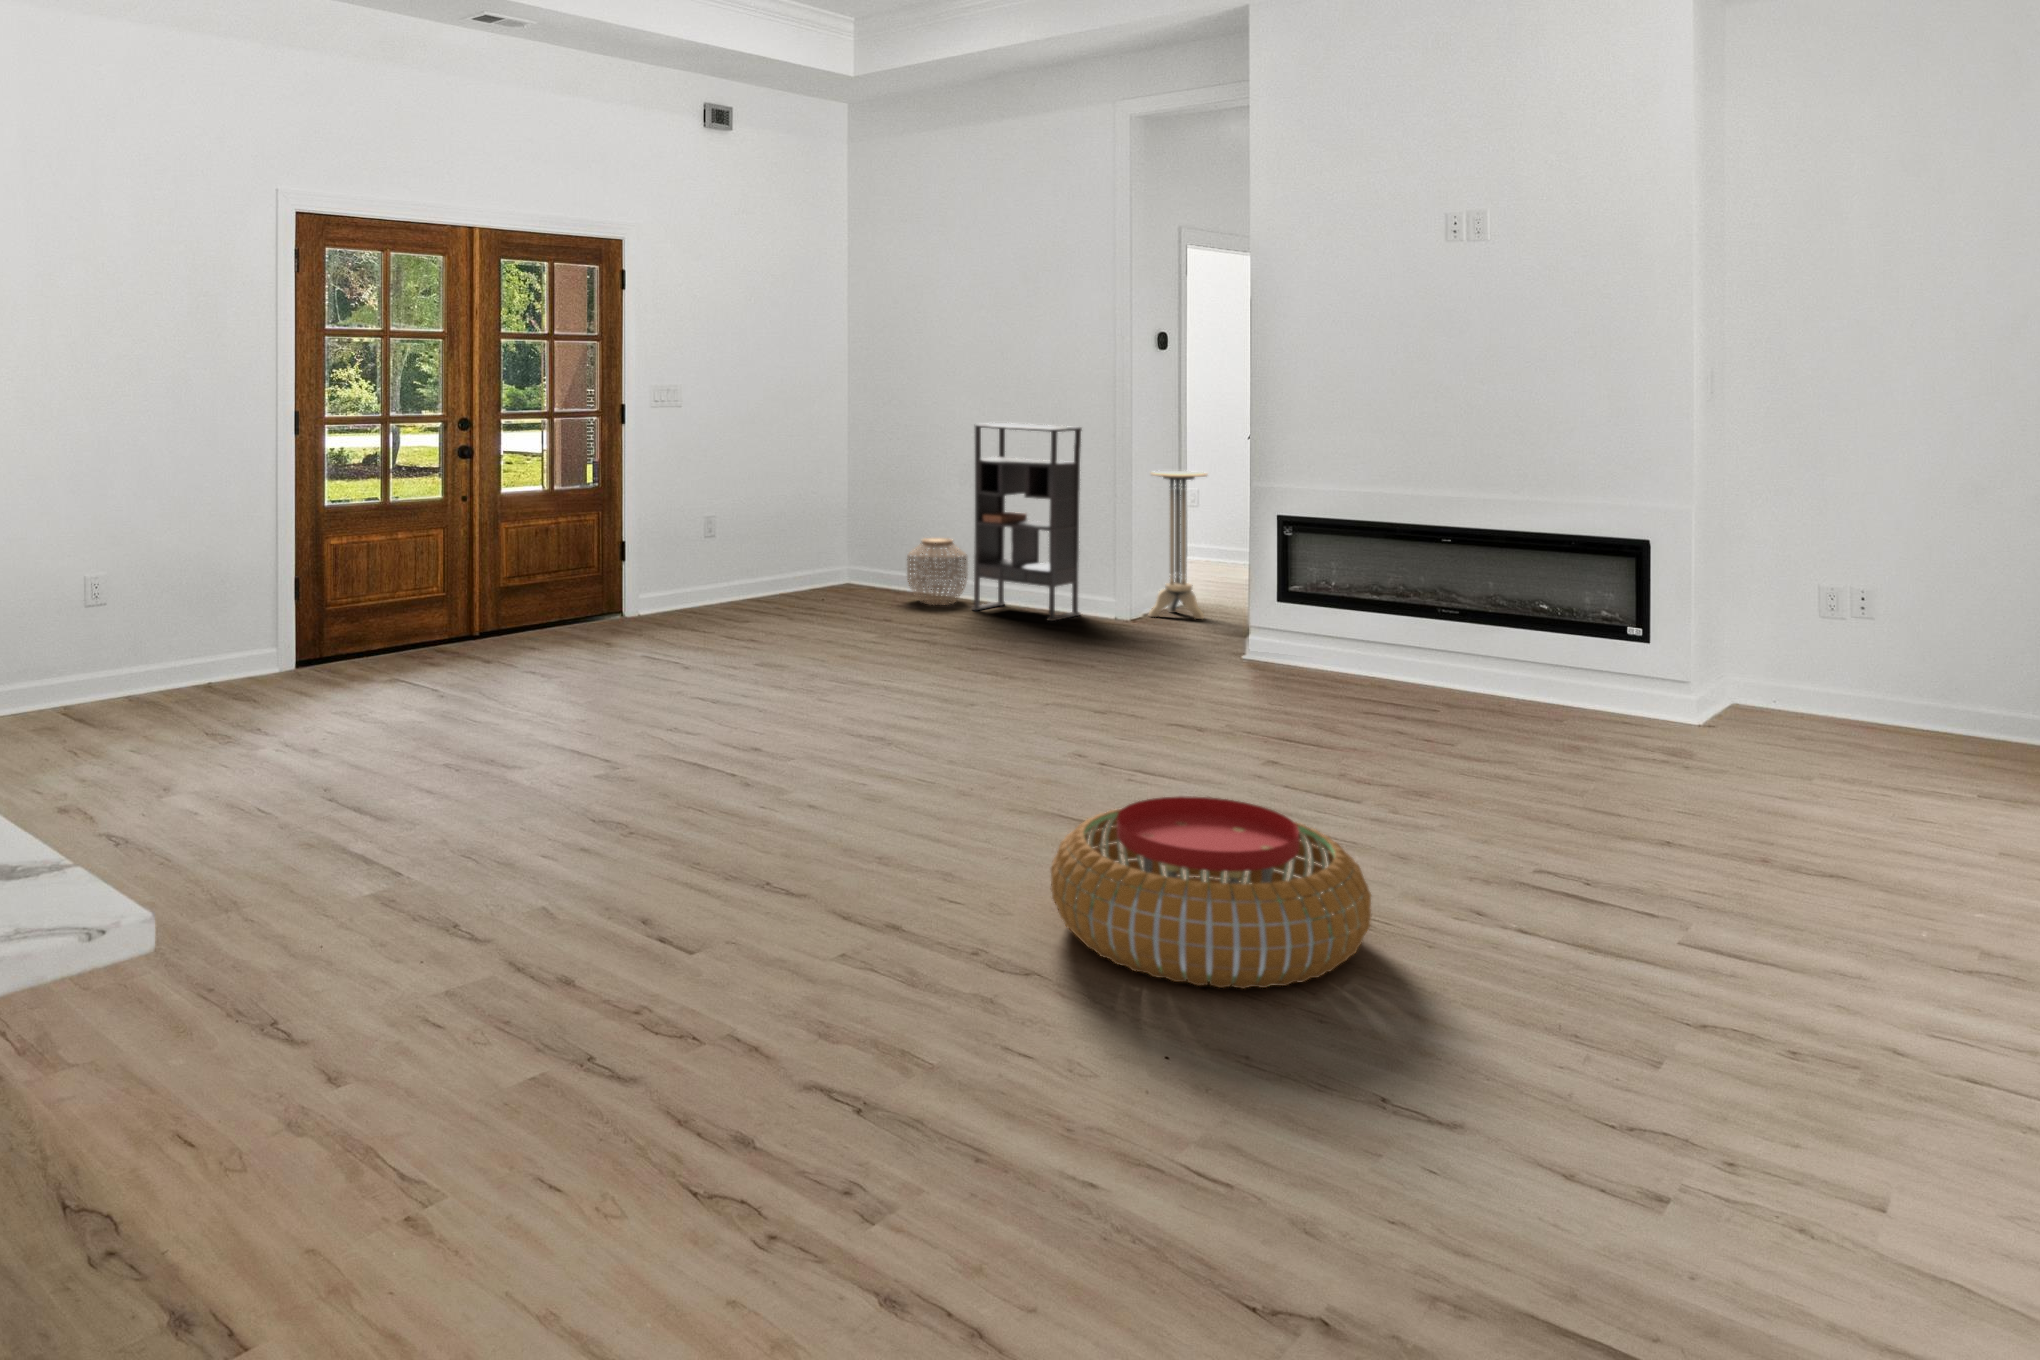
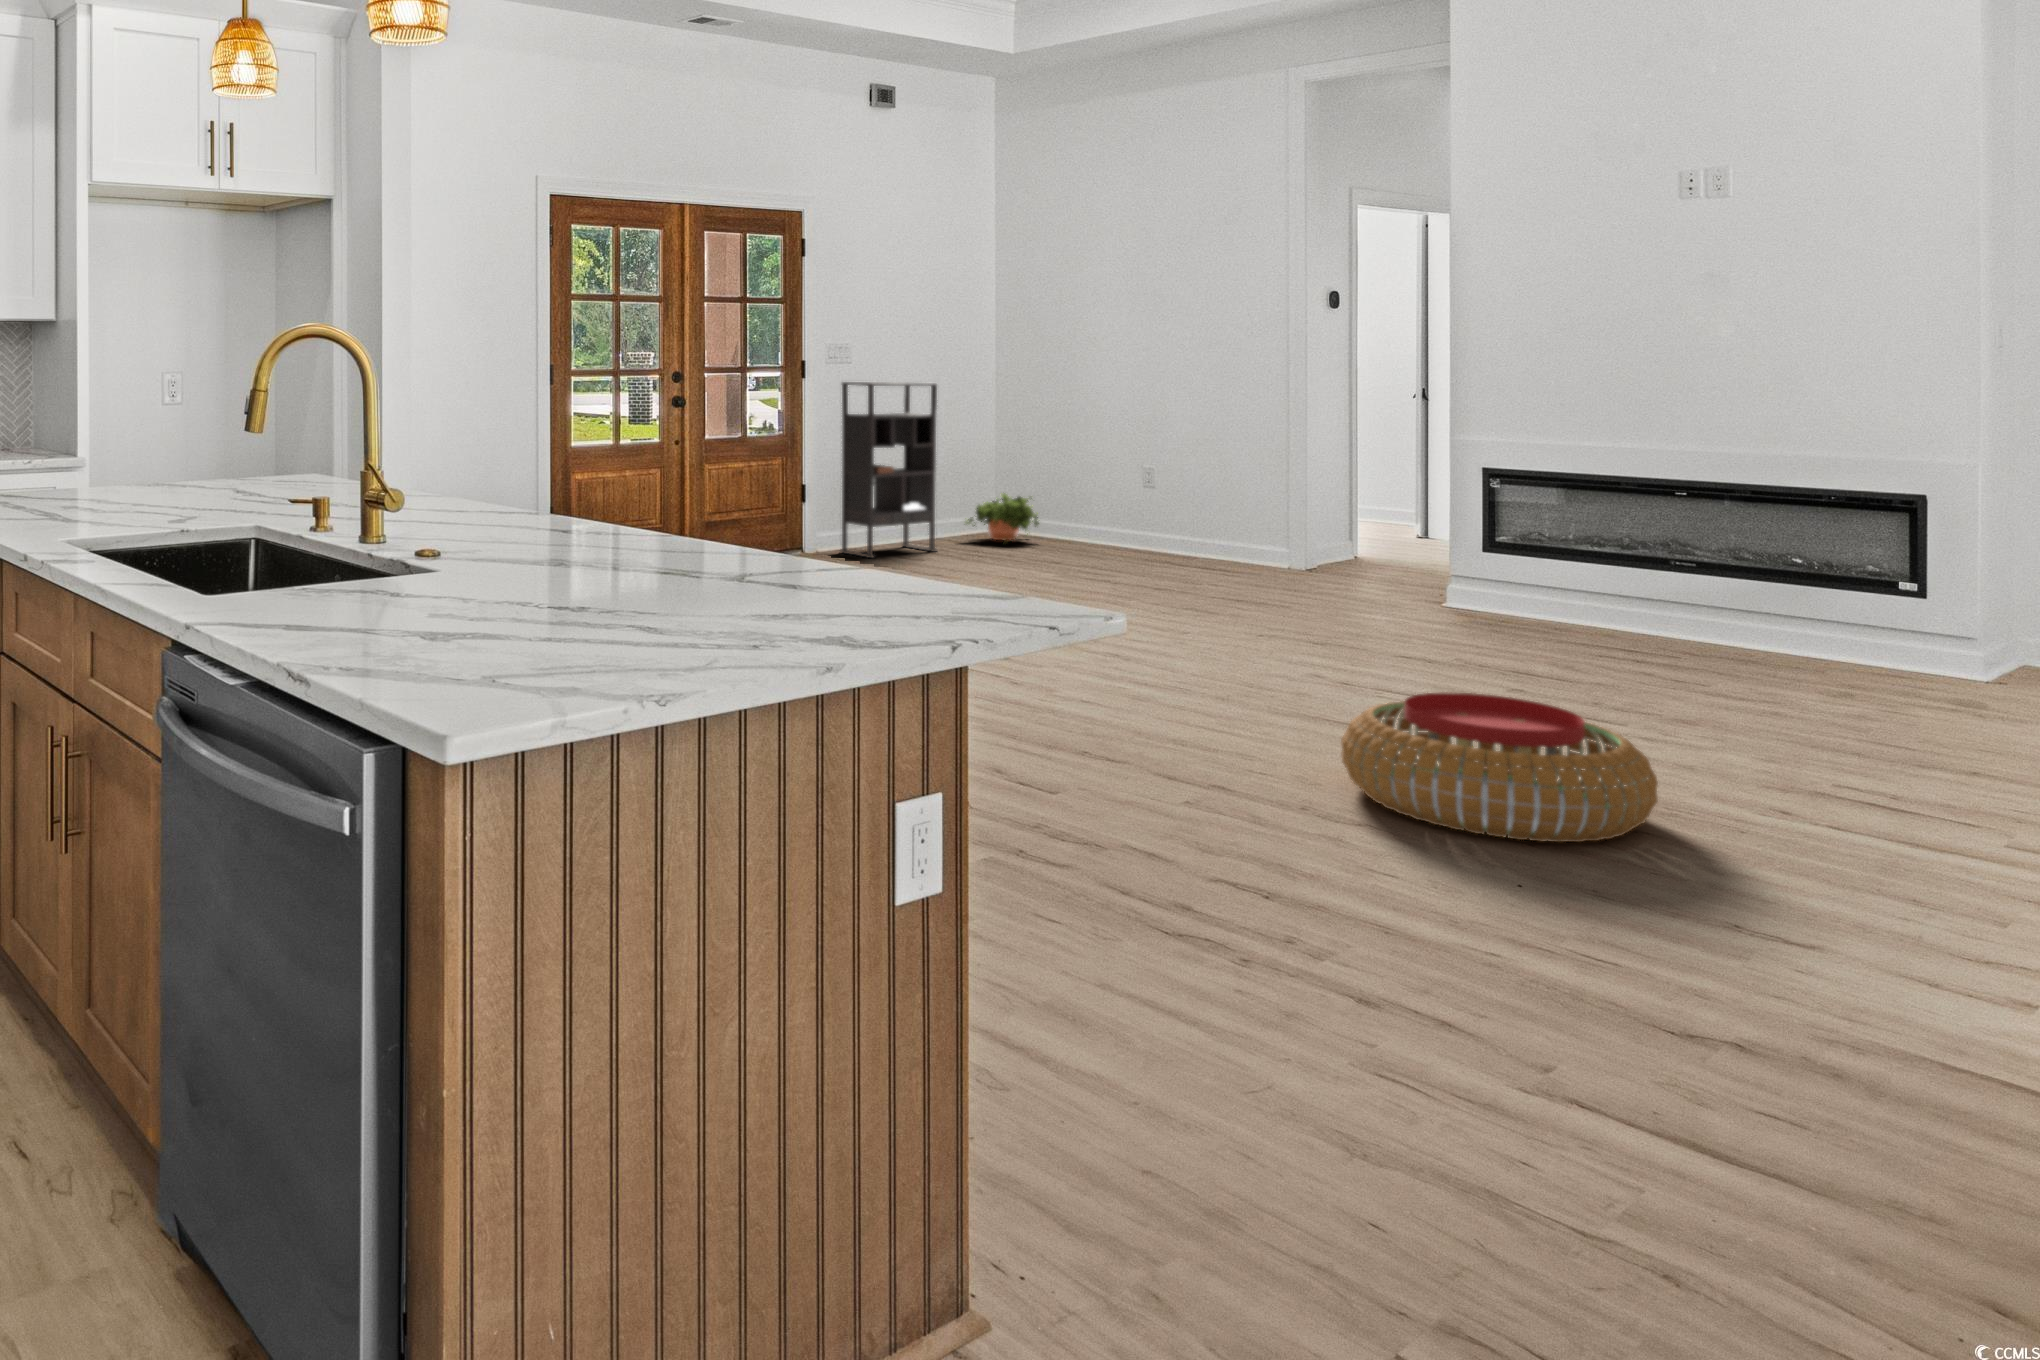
bookshelf: present [972,423,1082,621] -> present [841,382,937,558]
side table: present [1149,471,1207,619] -> none [1331,429,1396,574]
woven basket: present [907,538,968,605] -> none [1074,491,1136,555]
potted plant: none [798,539,879,596] -> present [965,493,1039,541]

